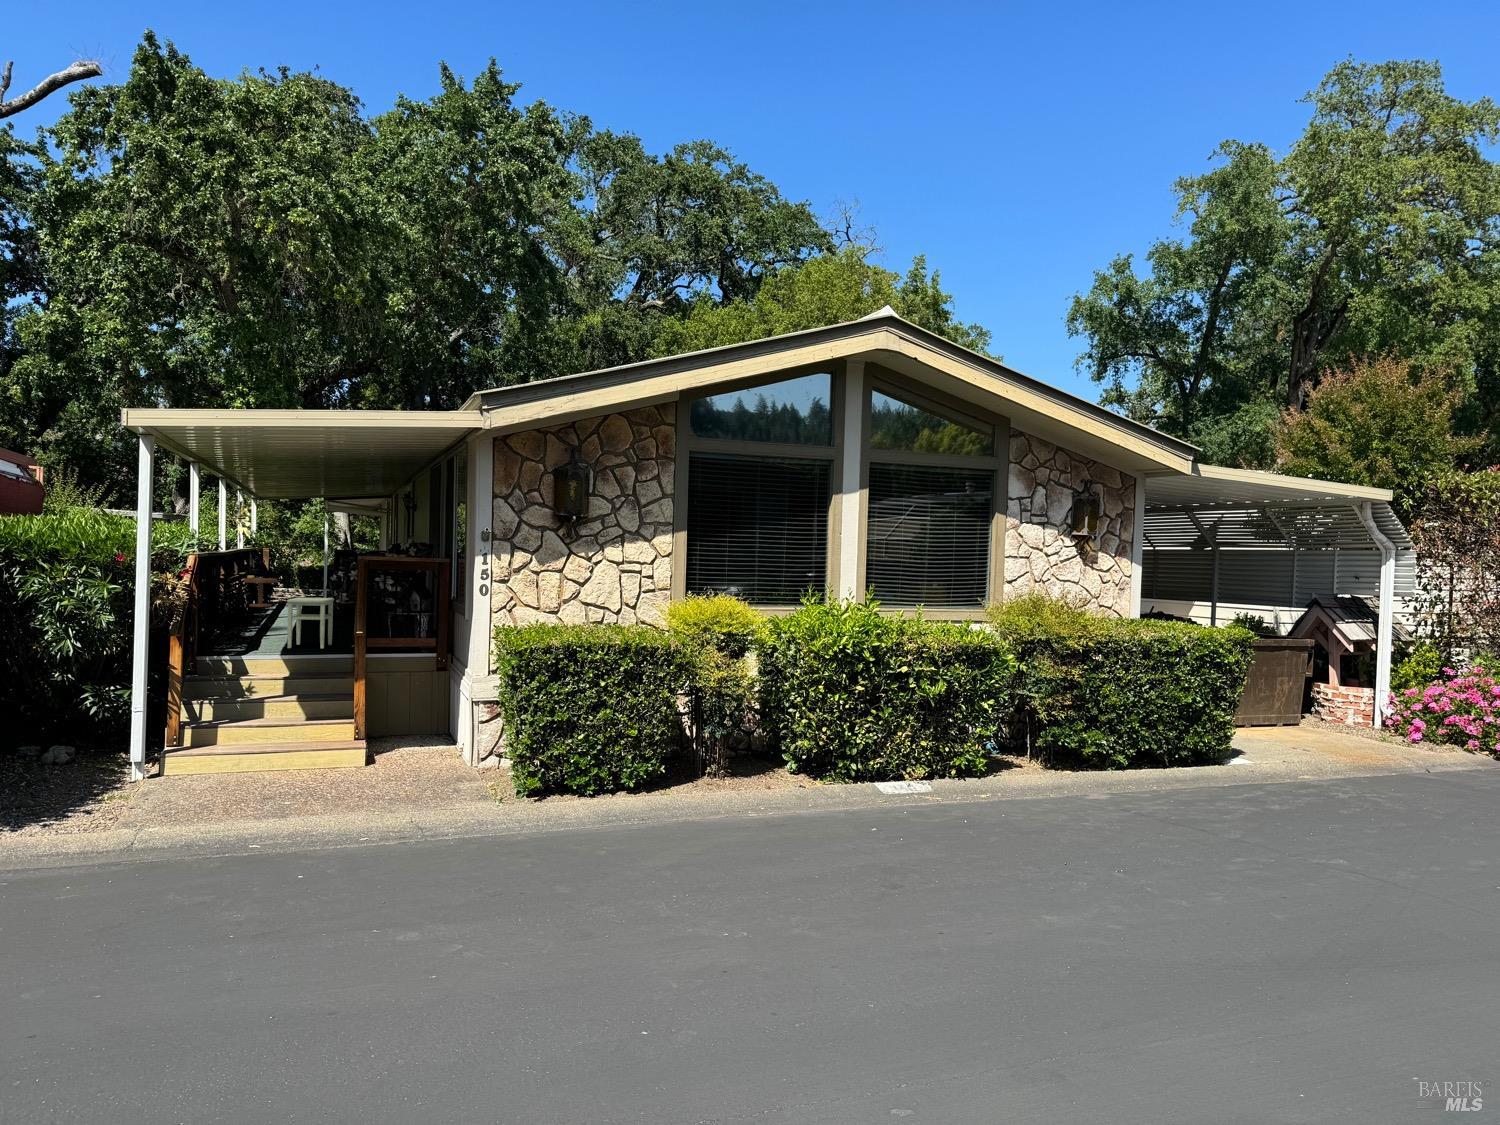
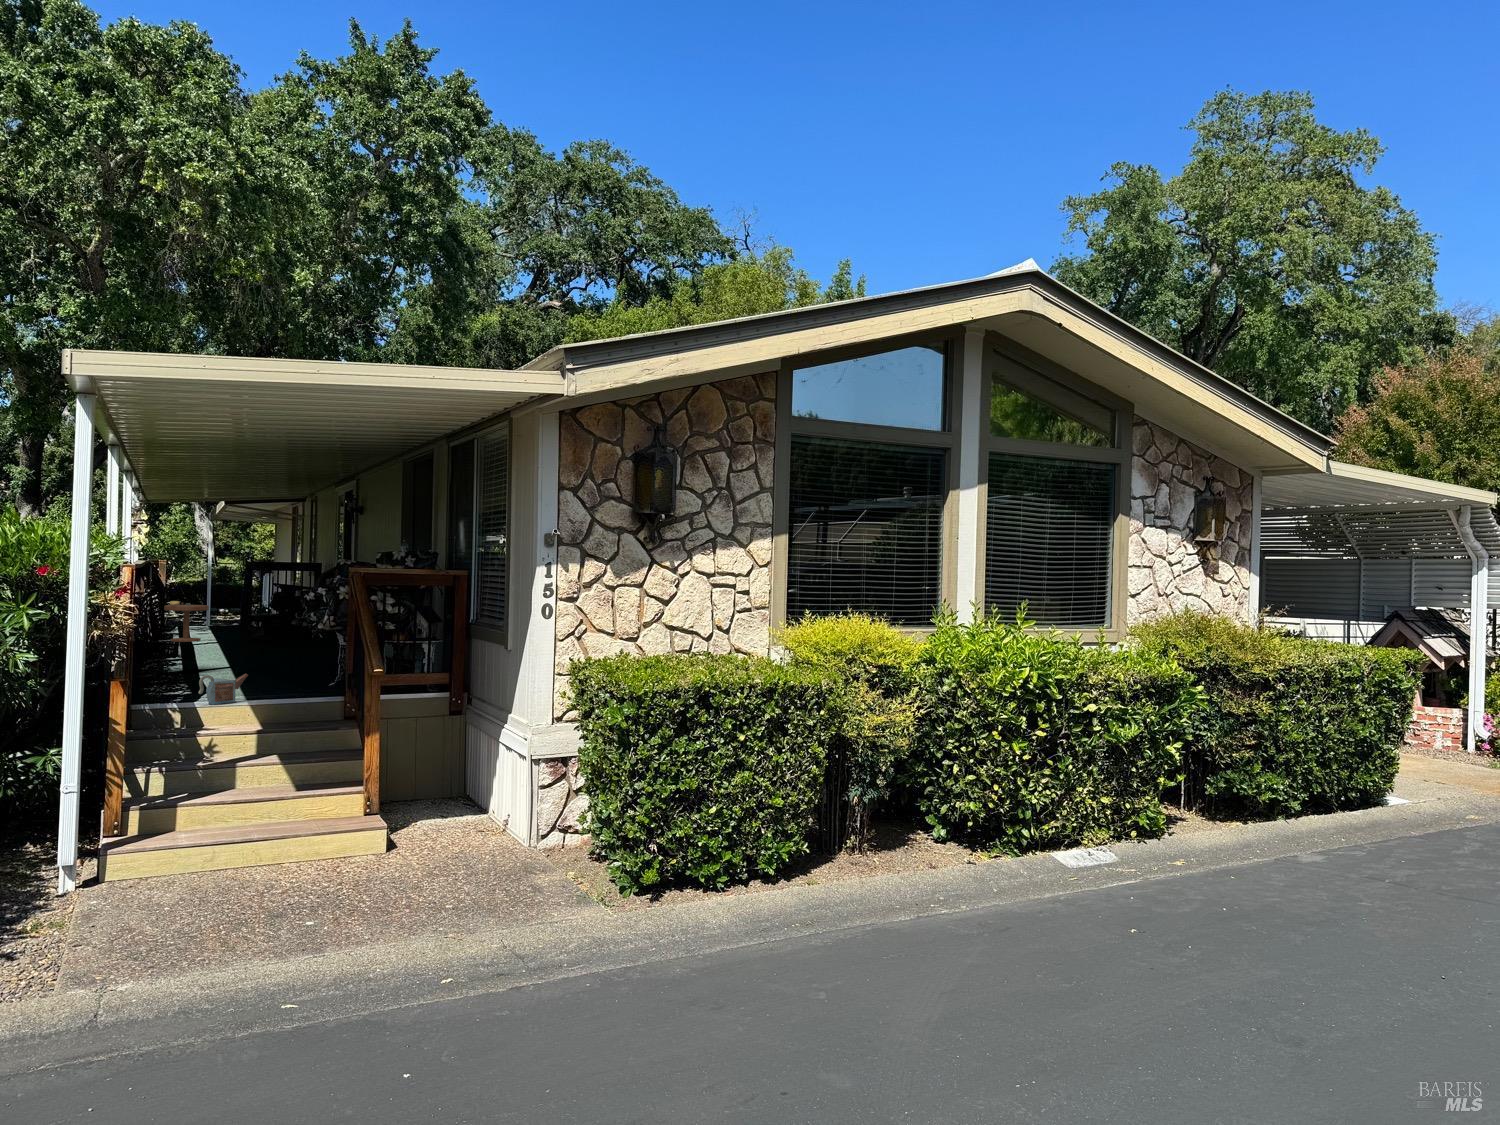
stool: present [287,598,334,648] -> none [240,628,298,695]
watering can: none [250,632,289,655] -> present [198,674,248,705]

